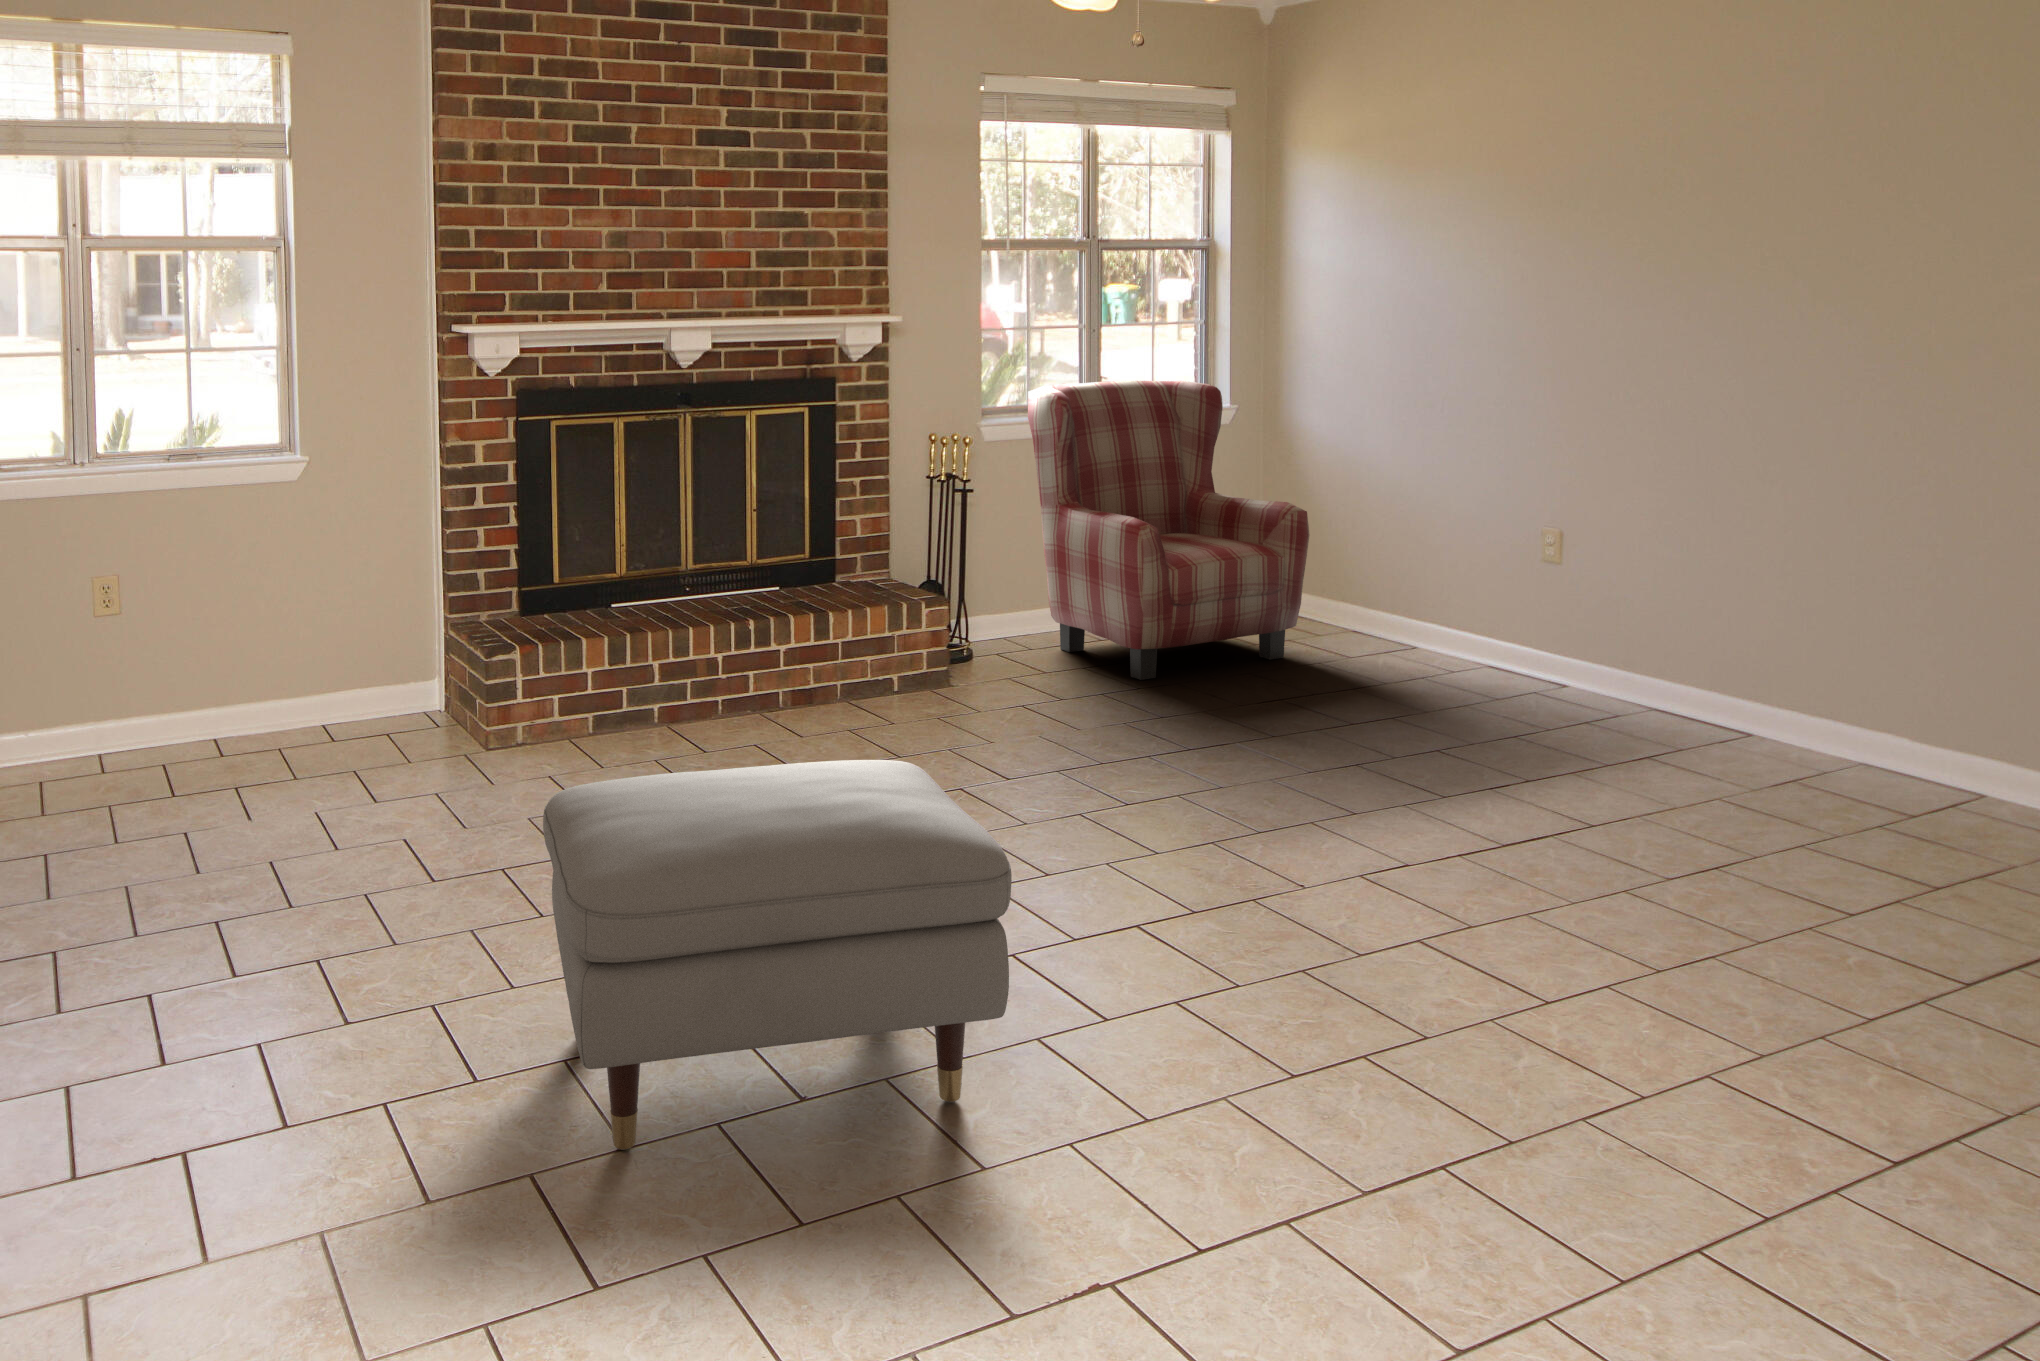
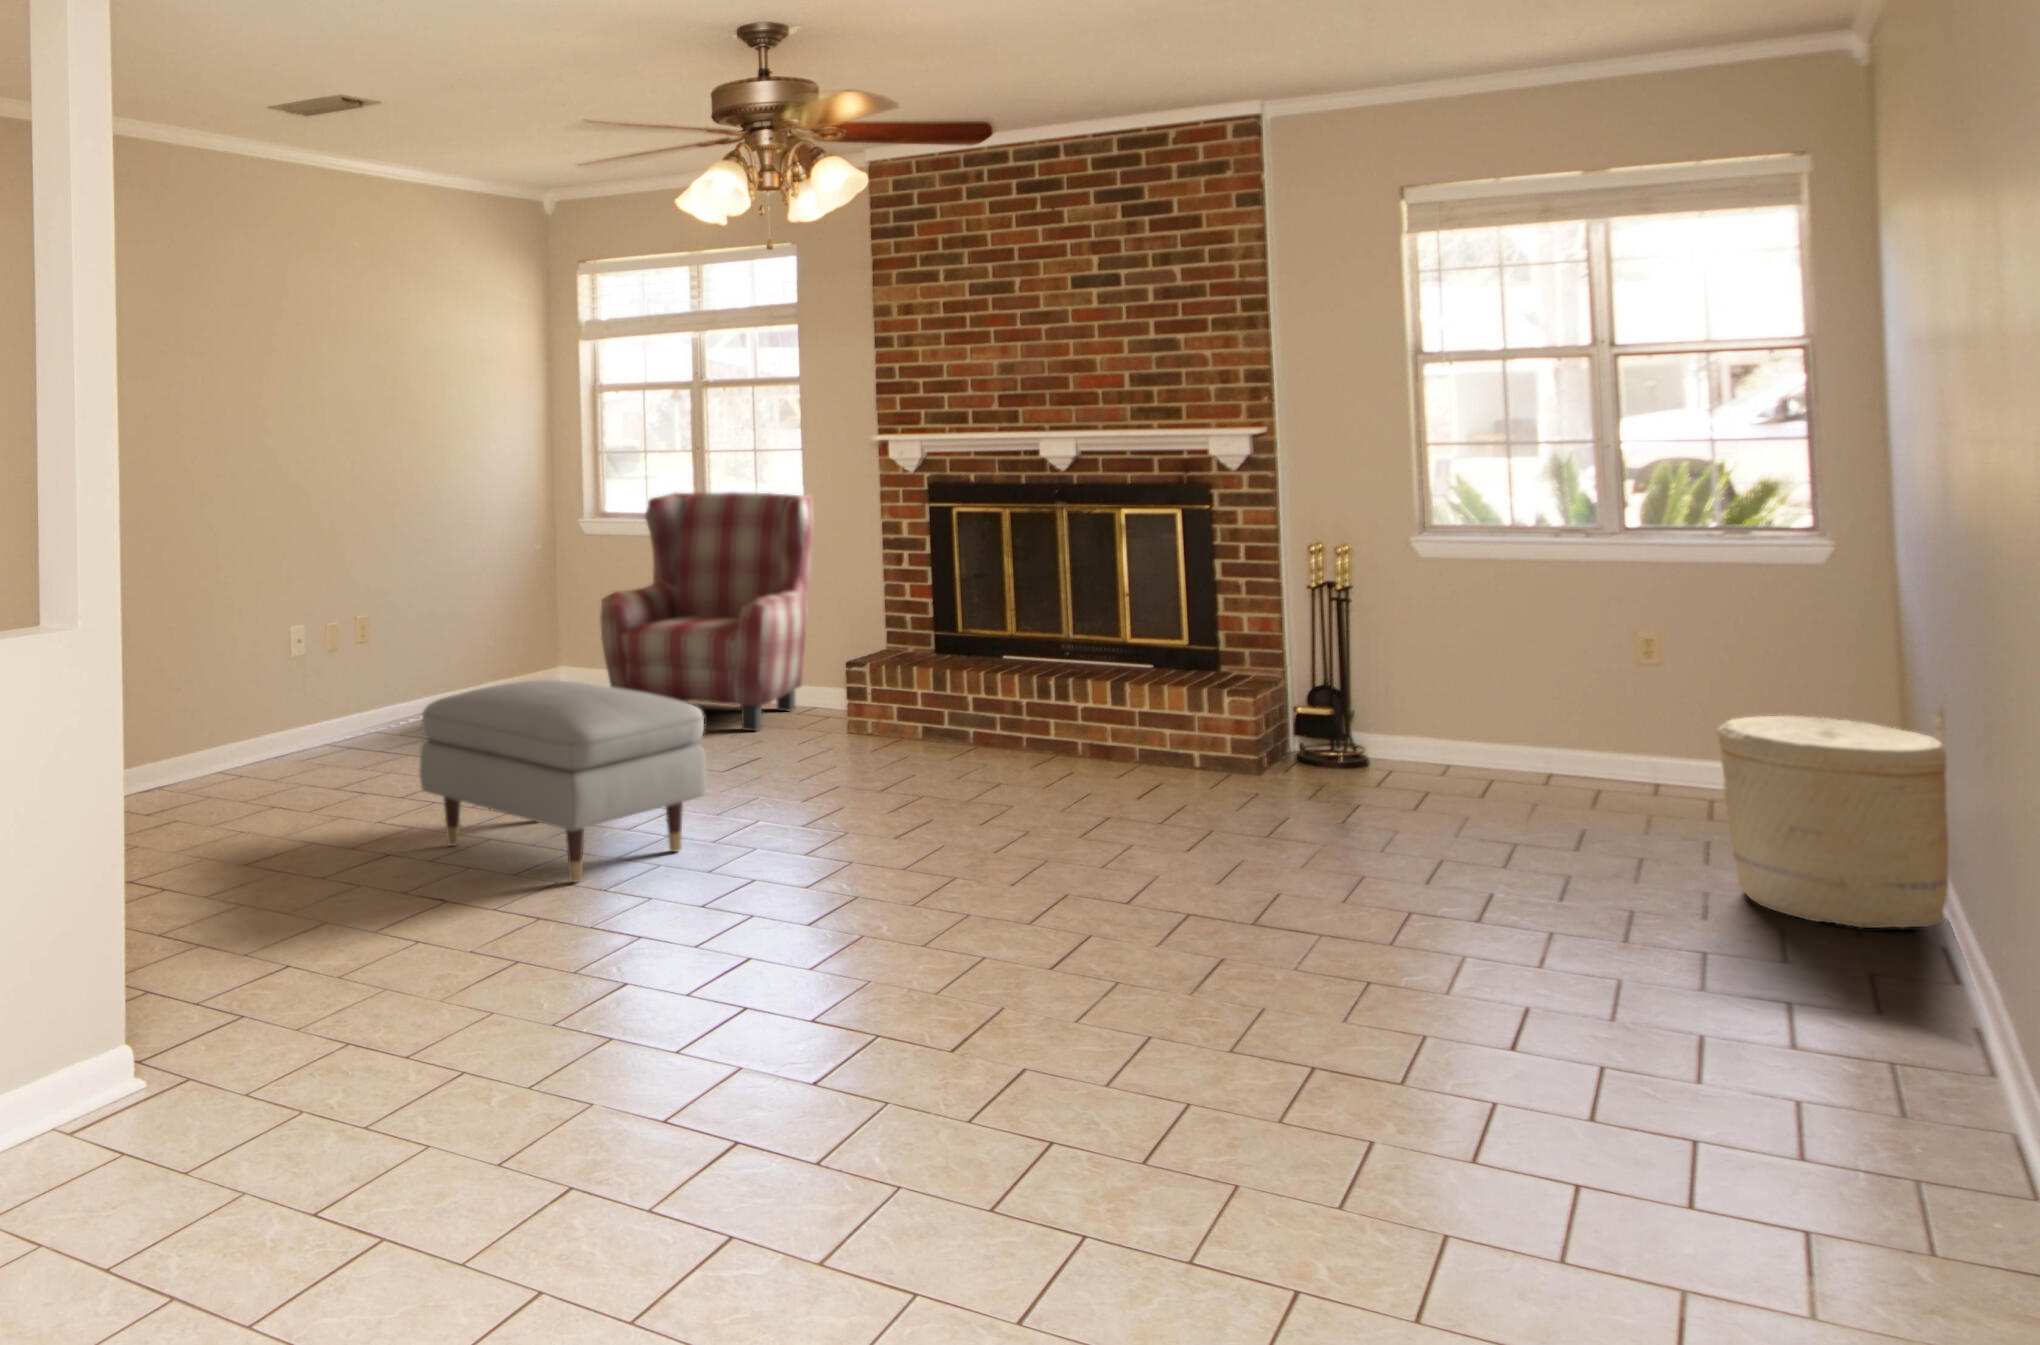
armchair: present [1028,381,1310,680] -> present [600,492,814,731]
woven basket: none [1397,543,1547,701] -> present [1717,716,1948,928]

